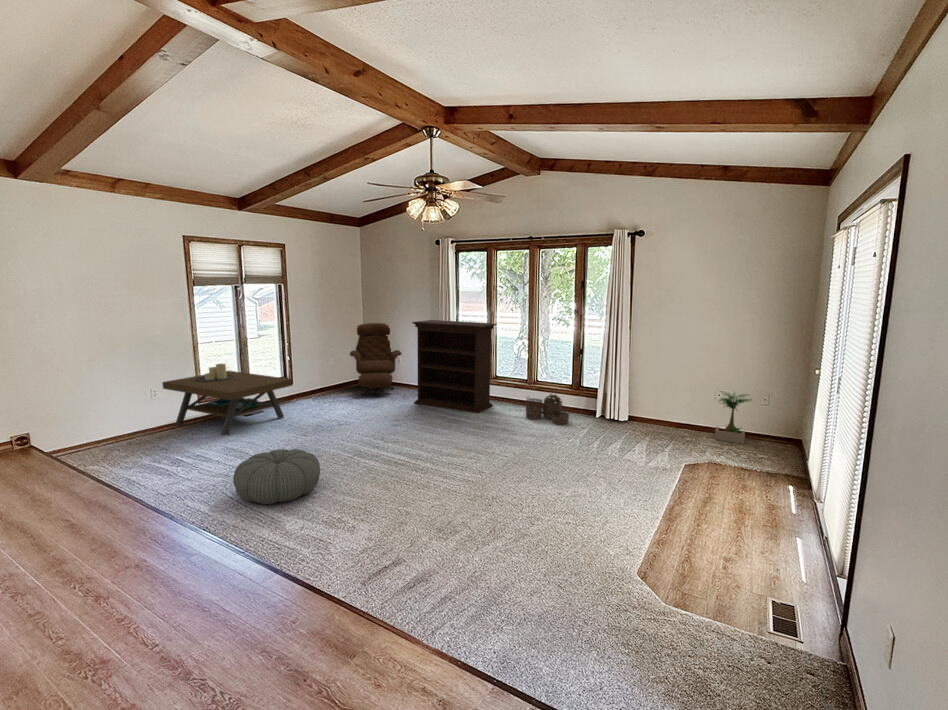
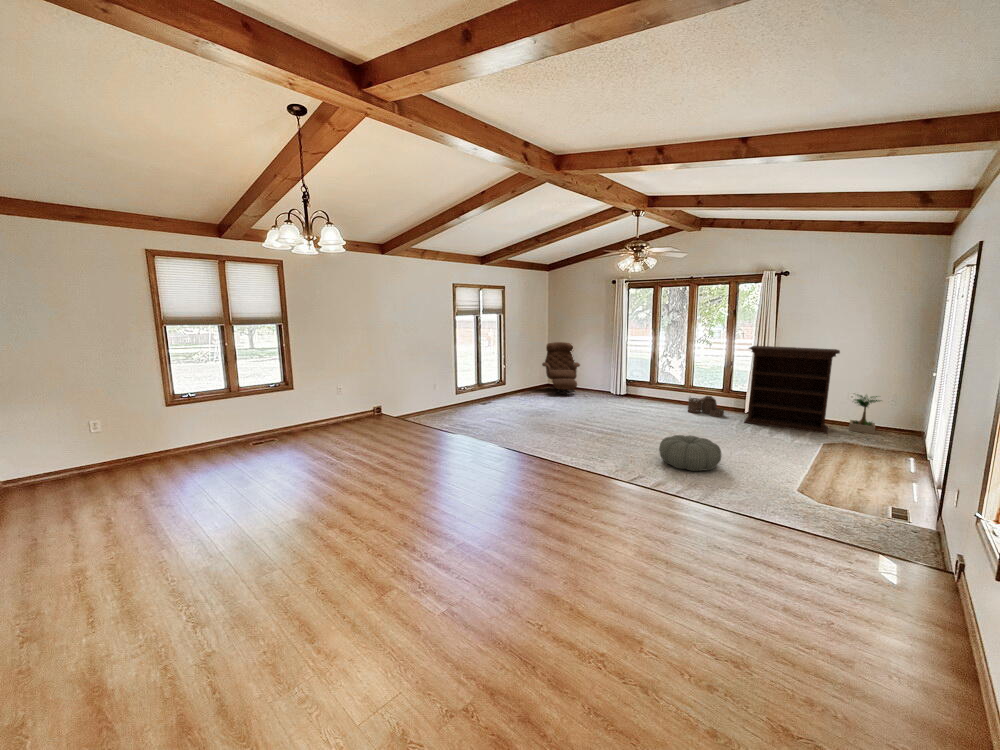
bookshelf: present [412,320,497,413] -> present [744,346,840,434]
coffee table: present [163,364,293,436] -> none [440,368,520,414]
pouf: present [233,449,320,504] -> present [659,435,721,471]

